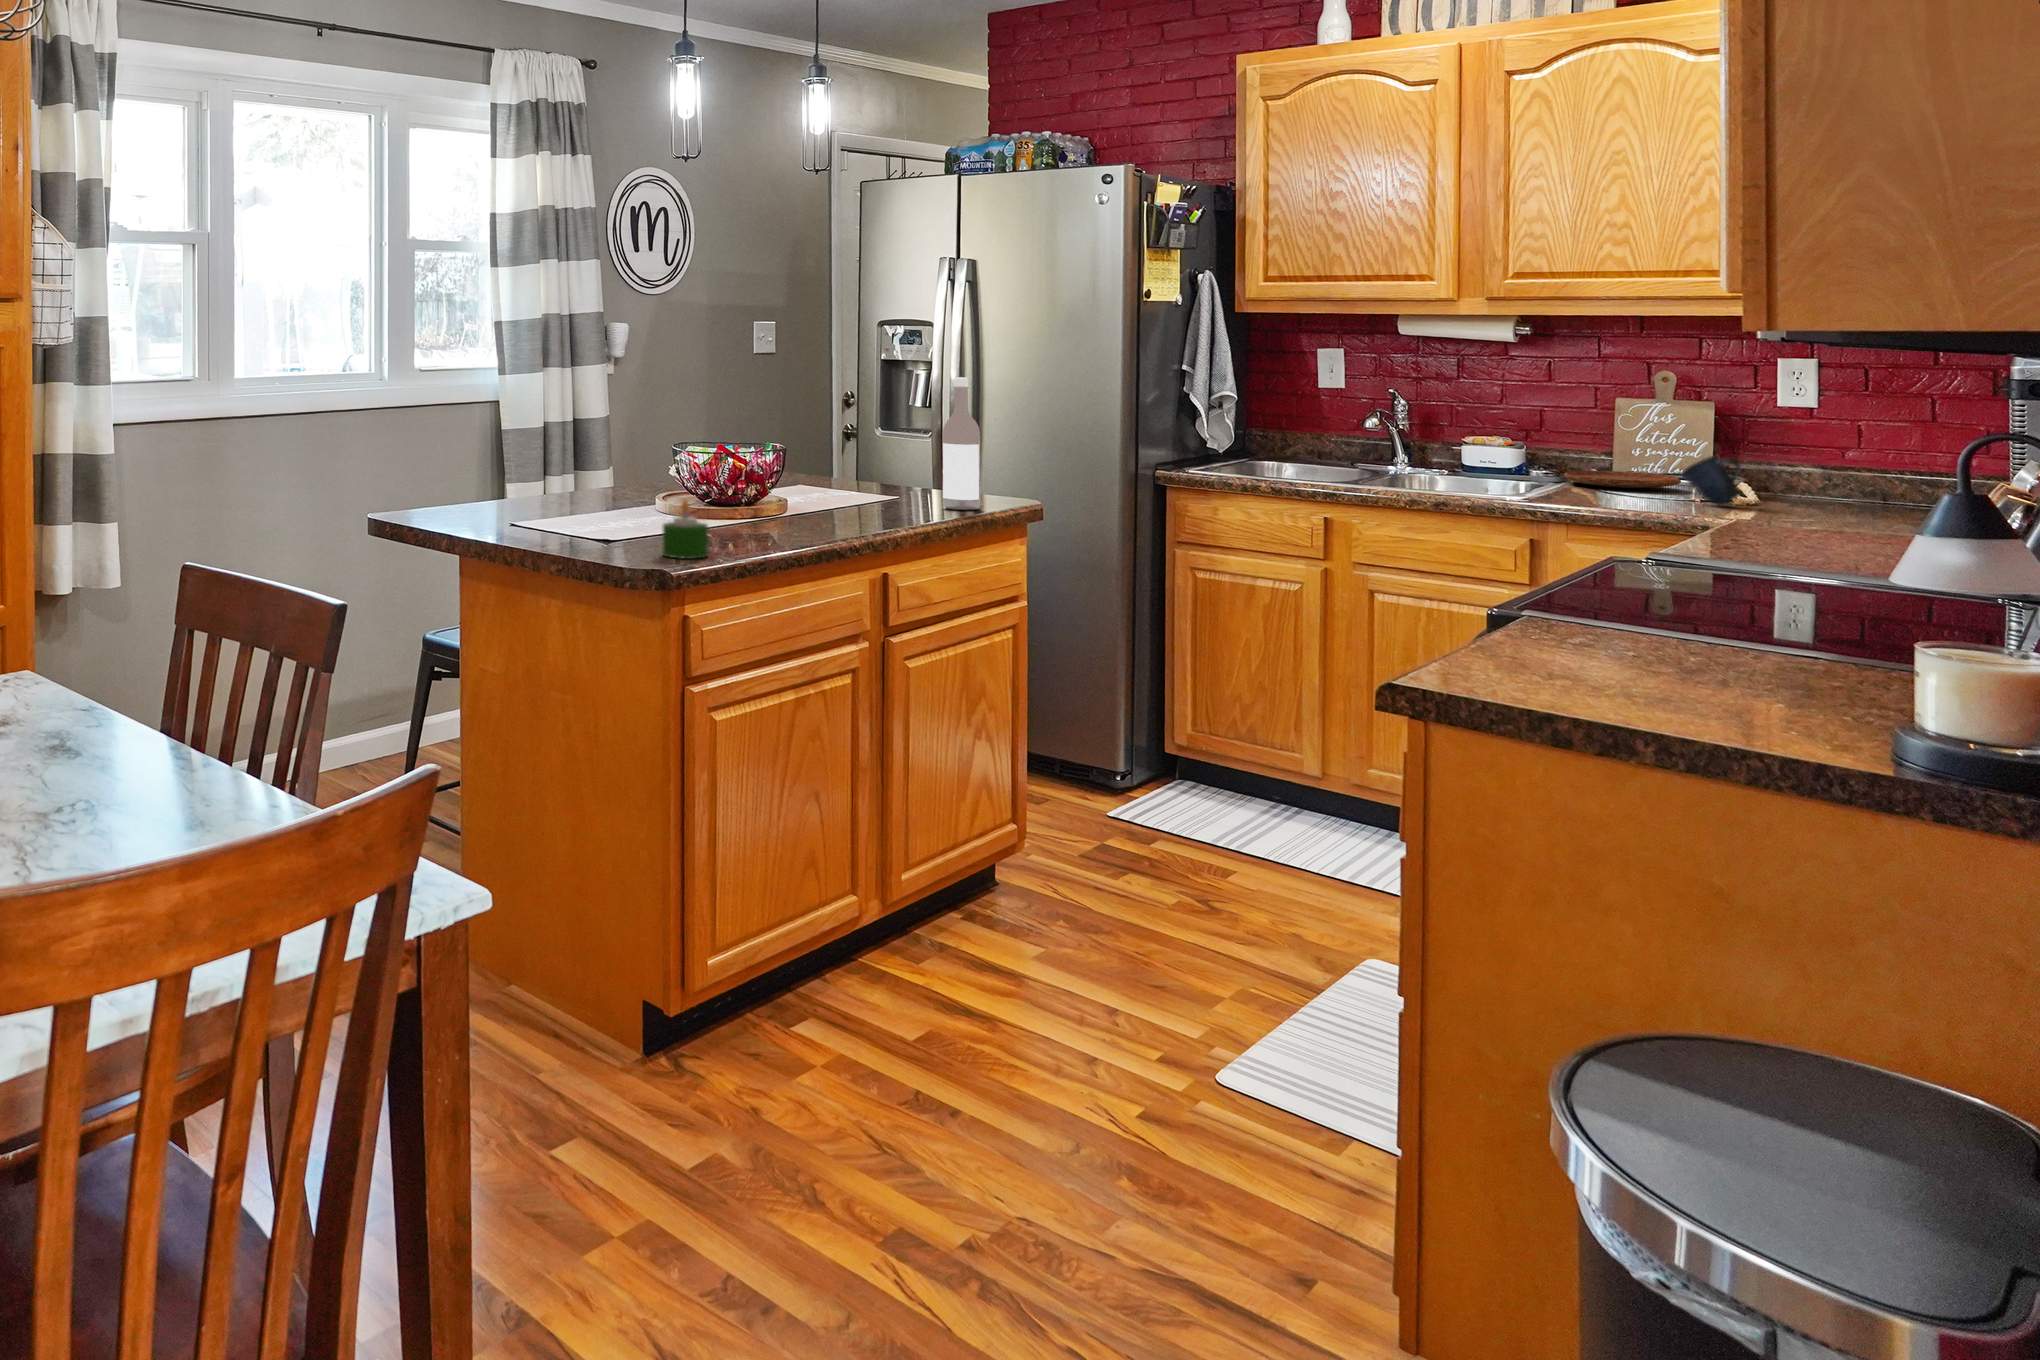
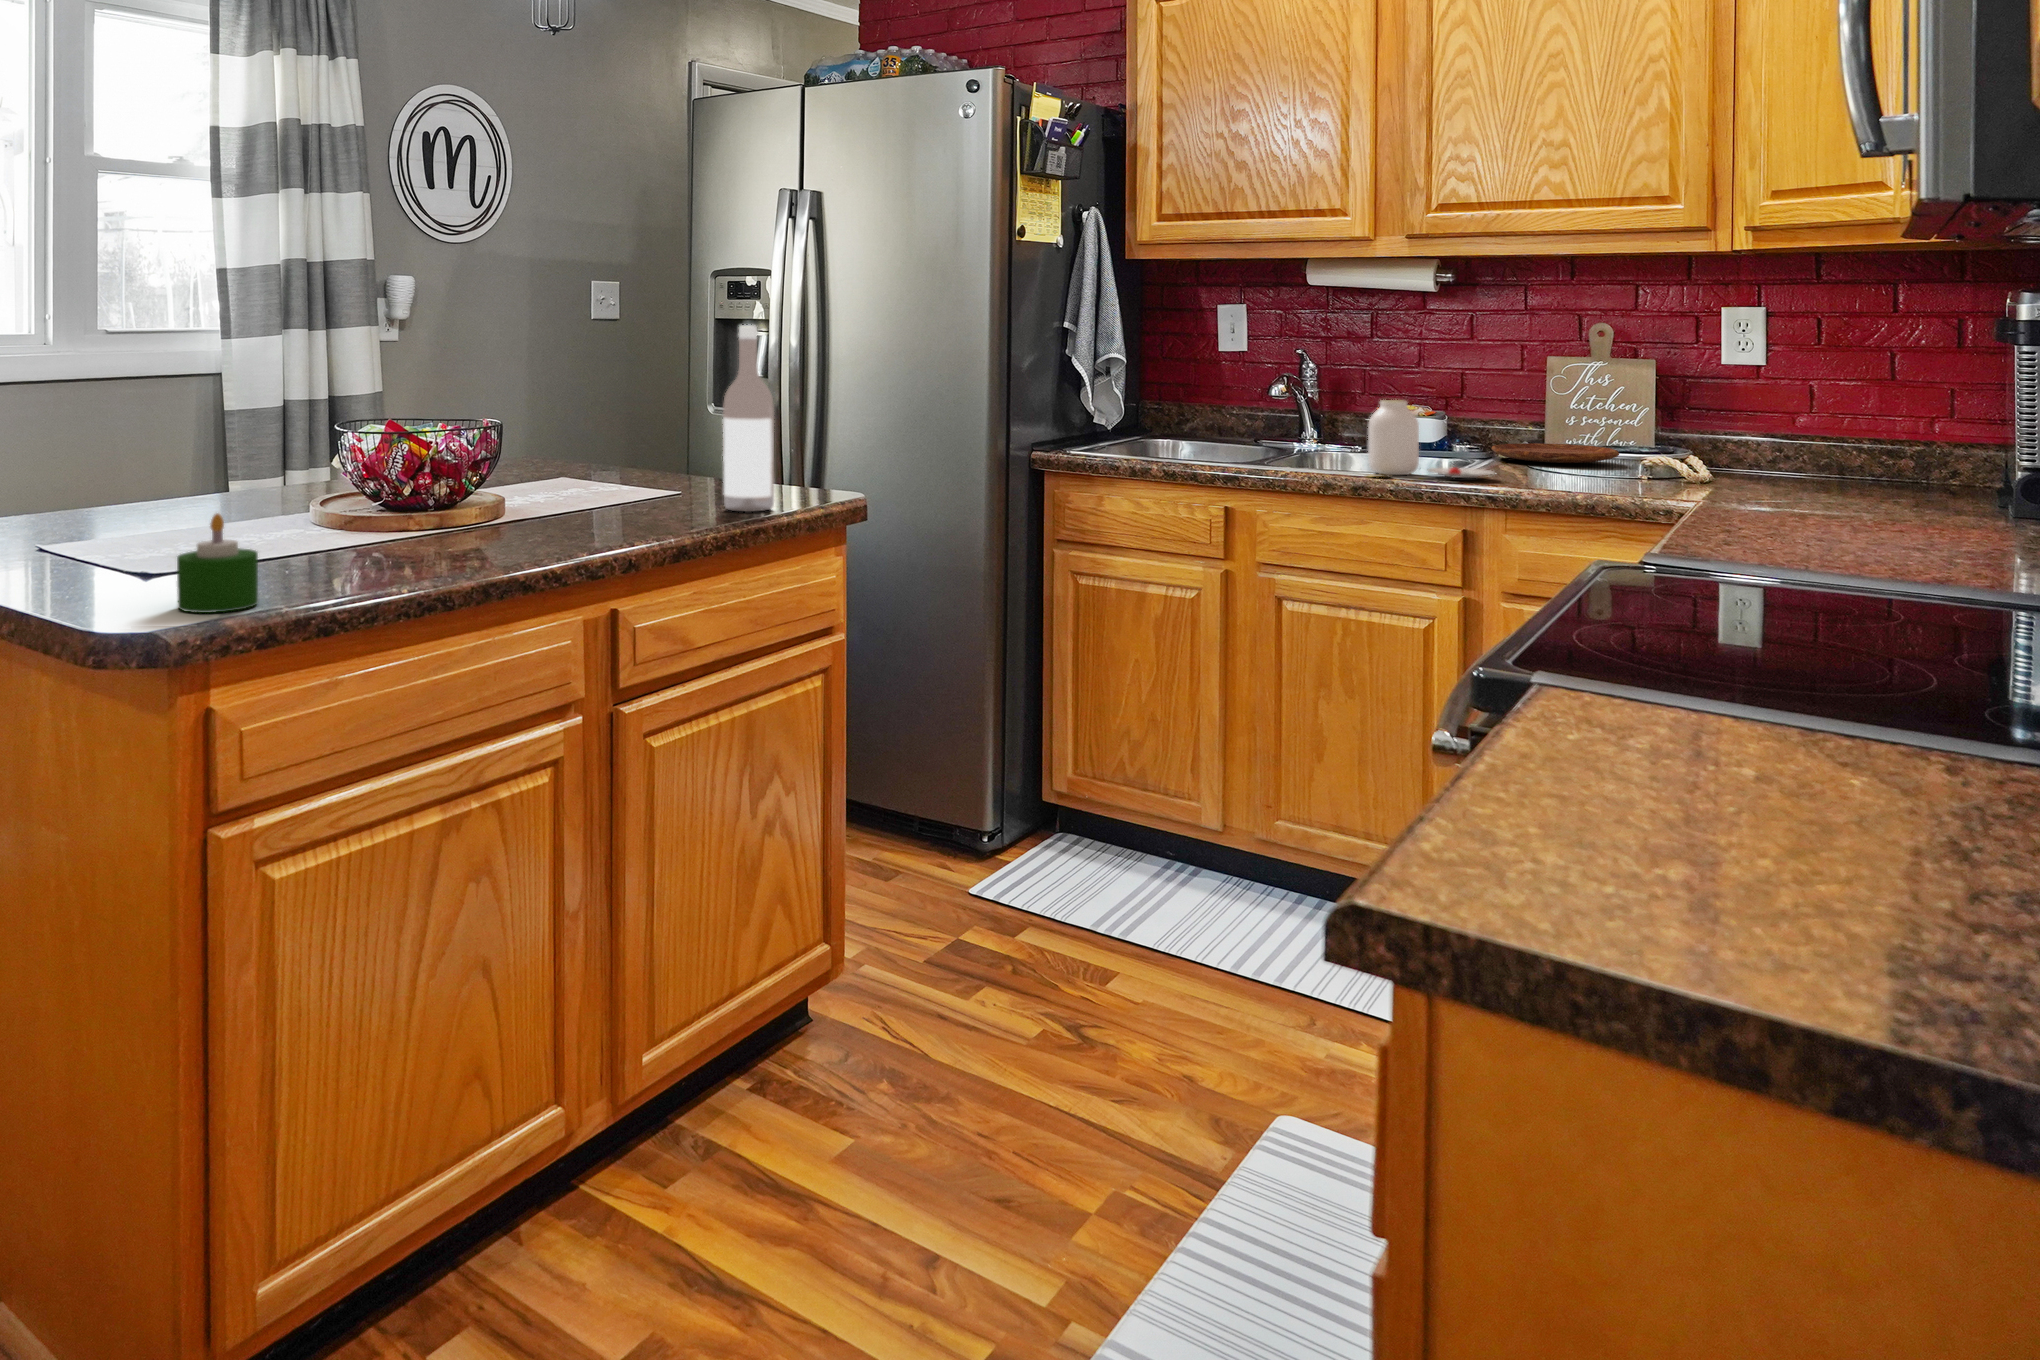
jar: none [1445,434,1564,499] -> present [1366,400,1494,478]
mug: present [1681,456,1741,505] -> none [1625,422,1693,482]

